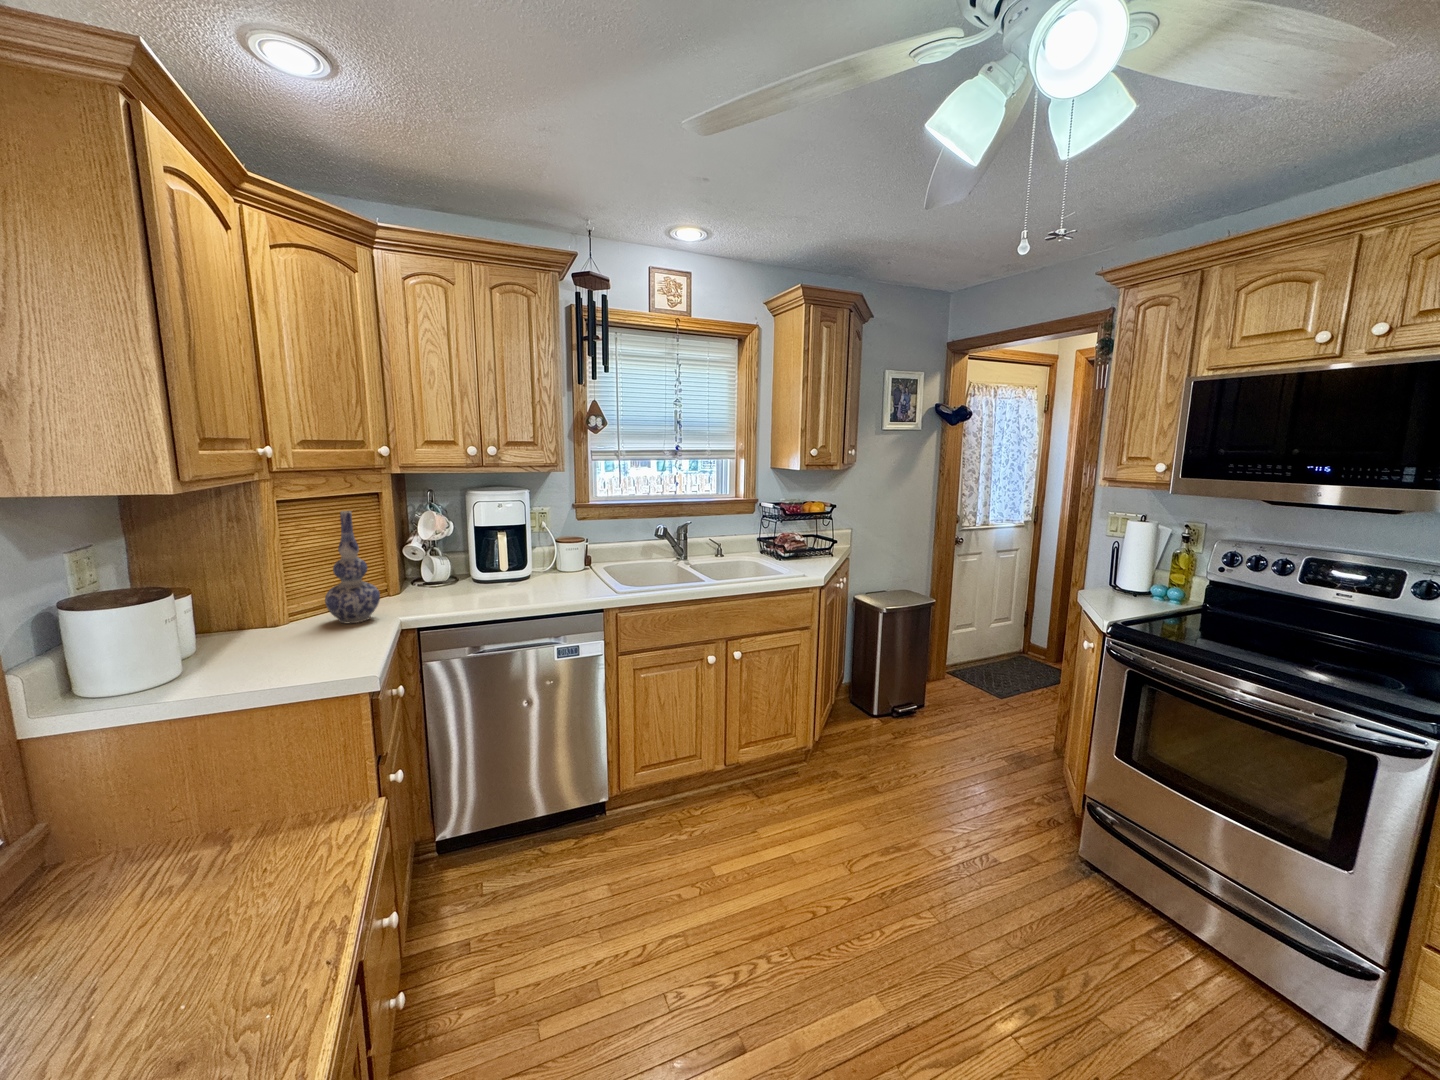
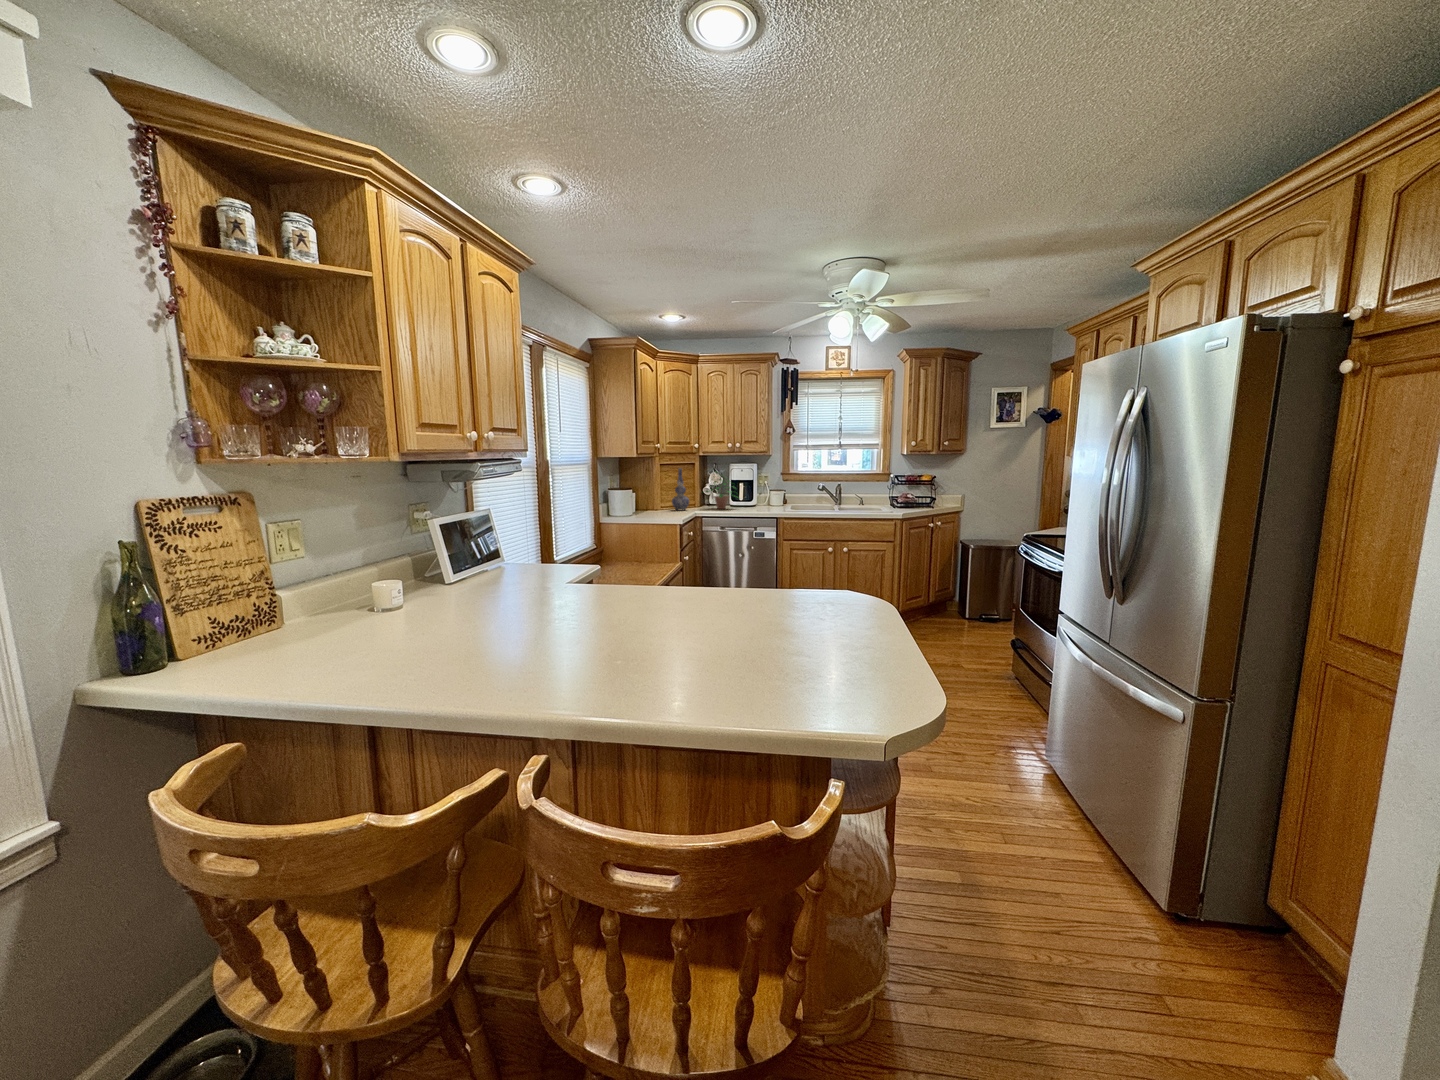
potted plant: none [407,512,511,599] -> present [708,481,738,509]

